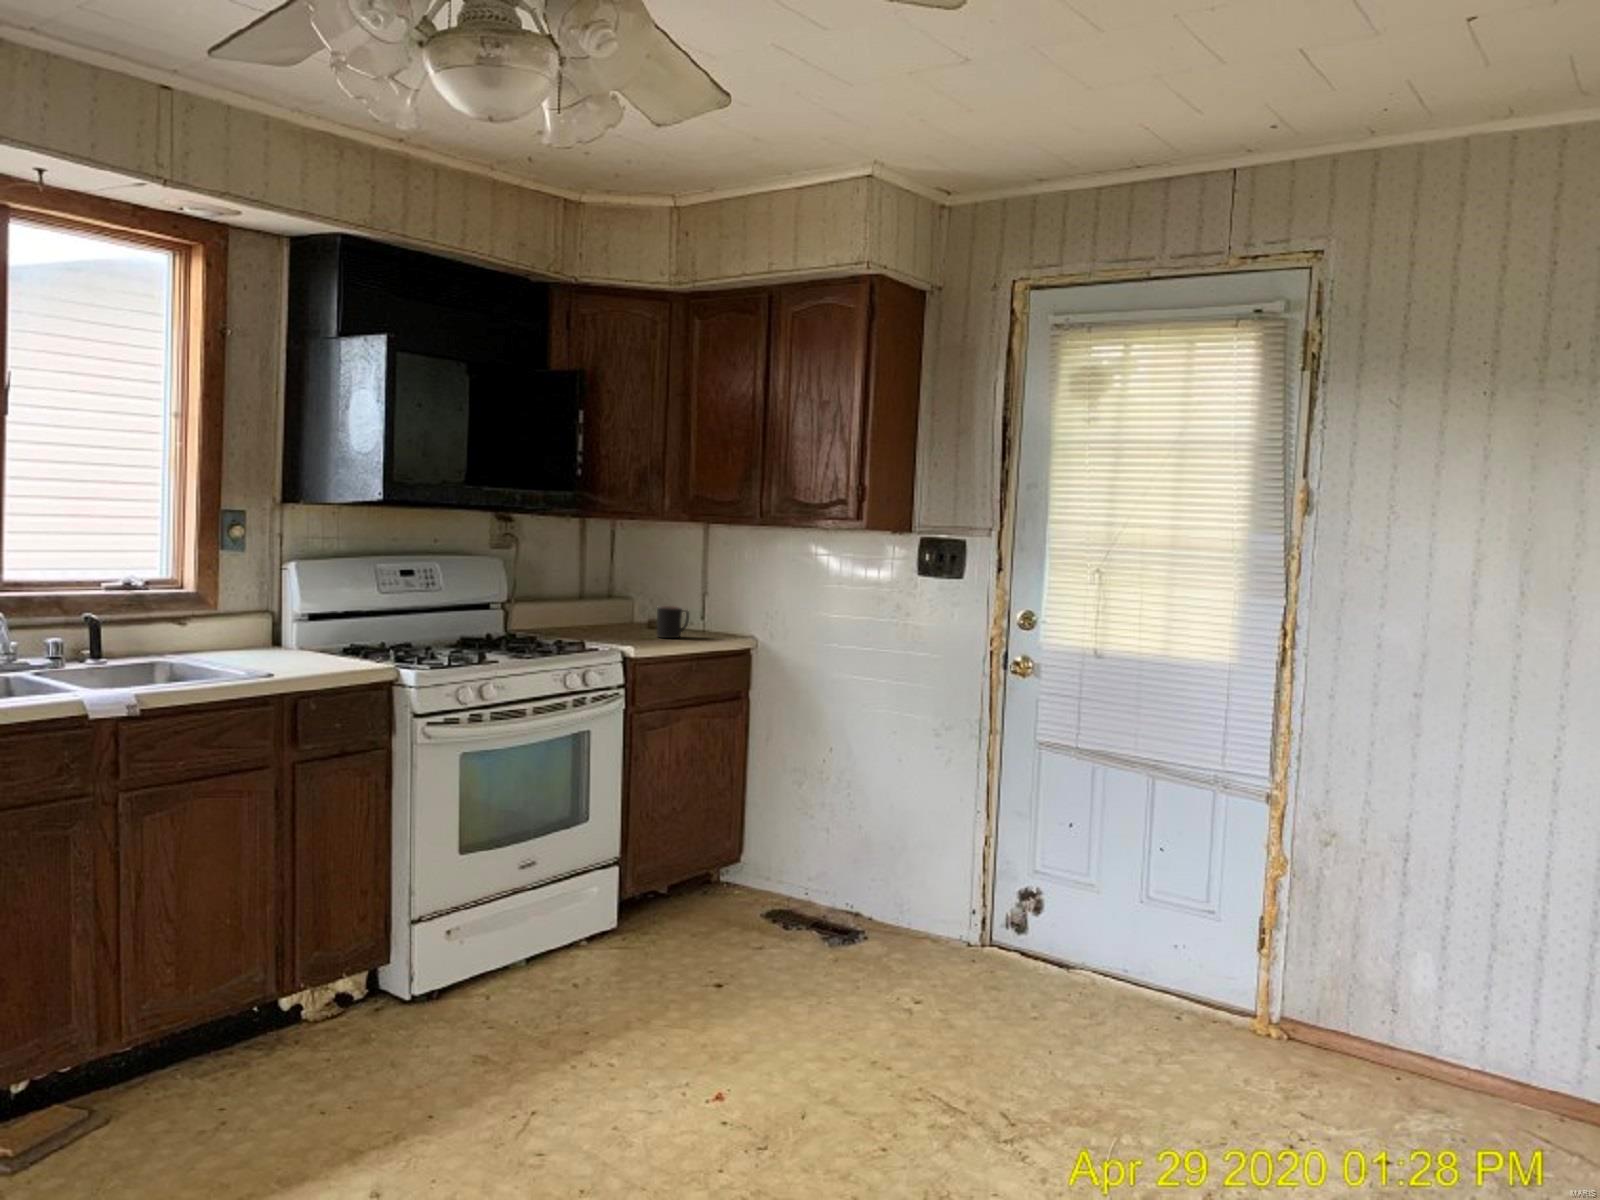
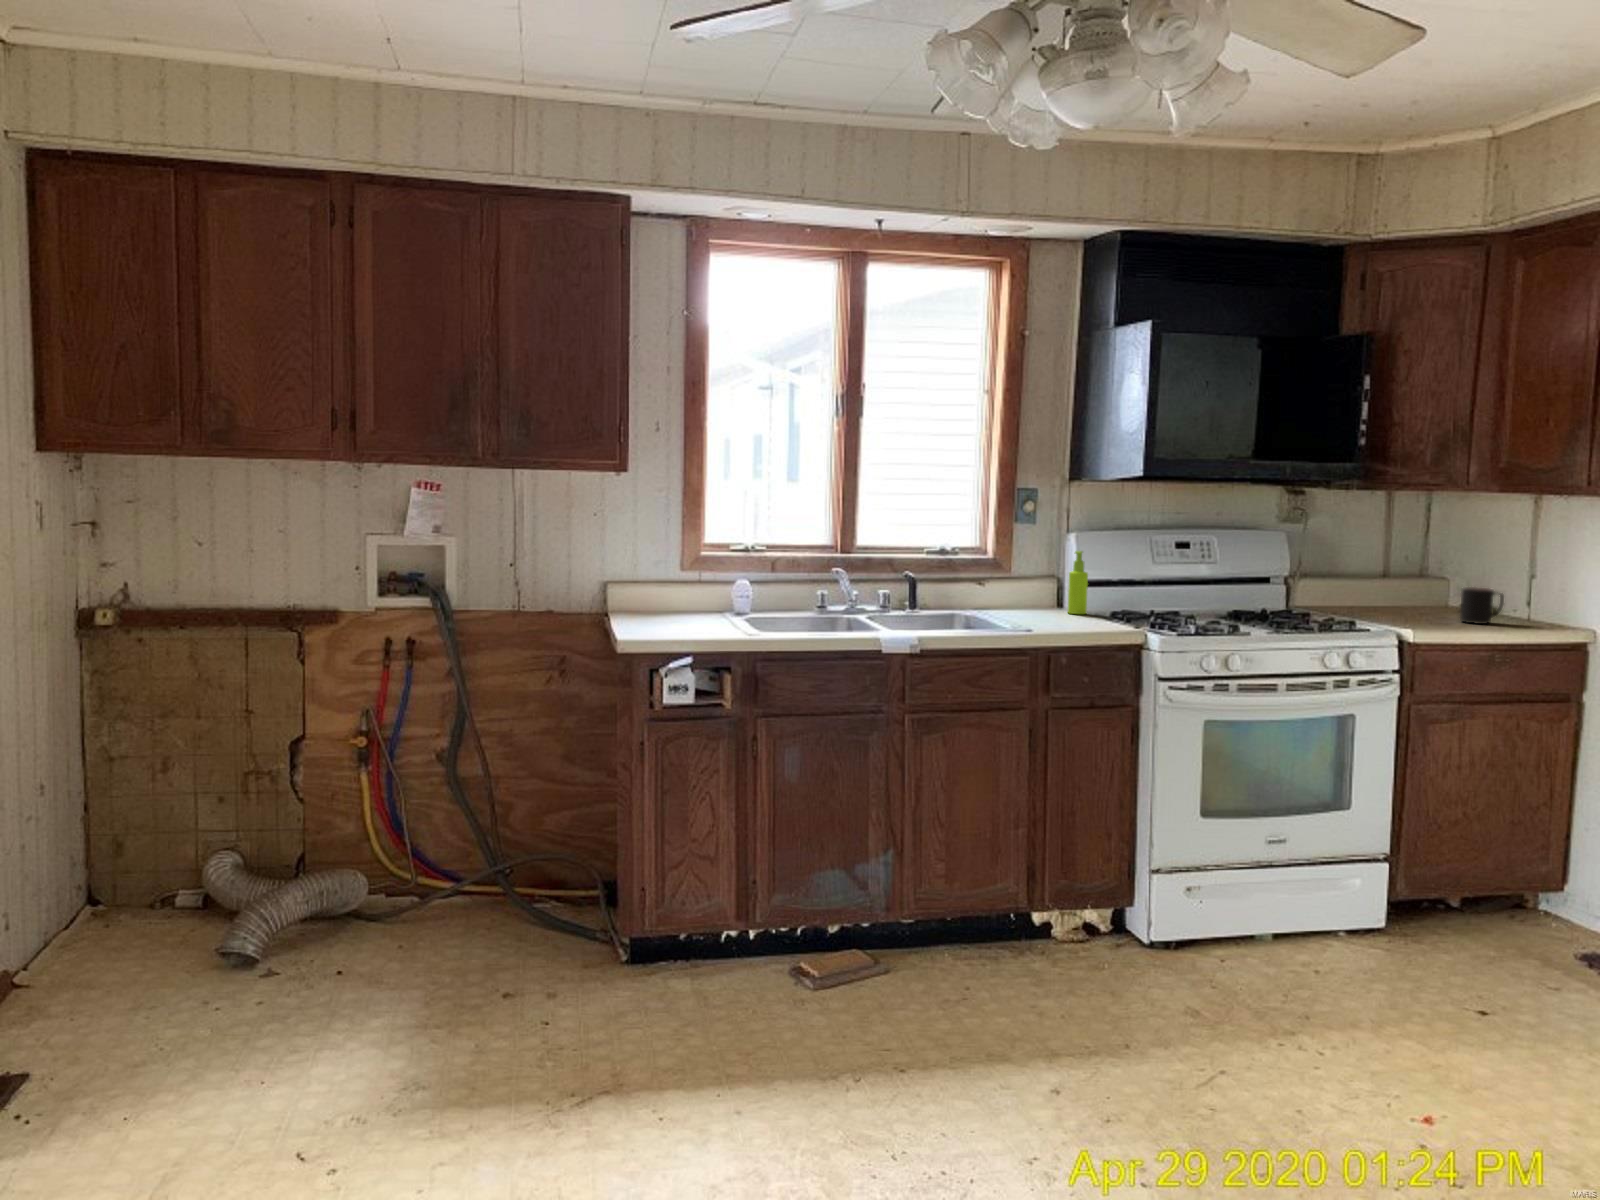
soap dispenser: none [291,581,314,651] -> present [1068,551,1088,614]

